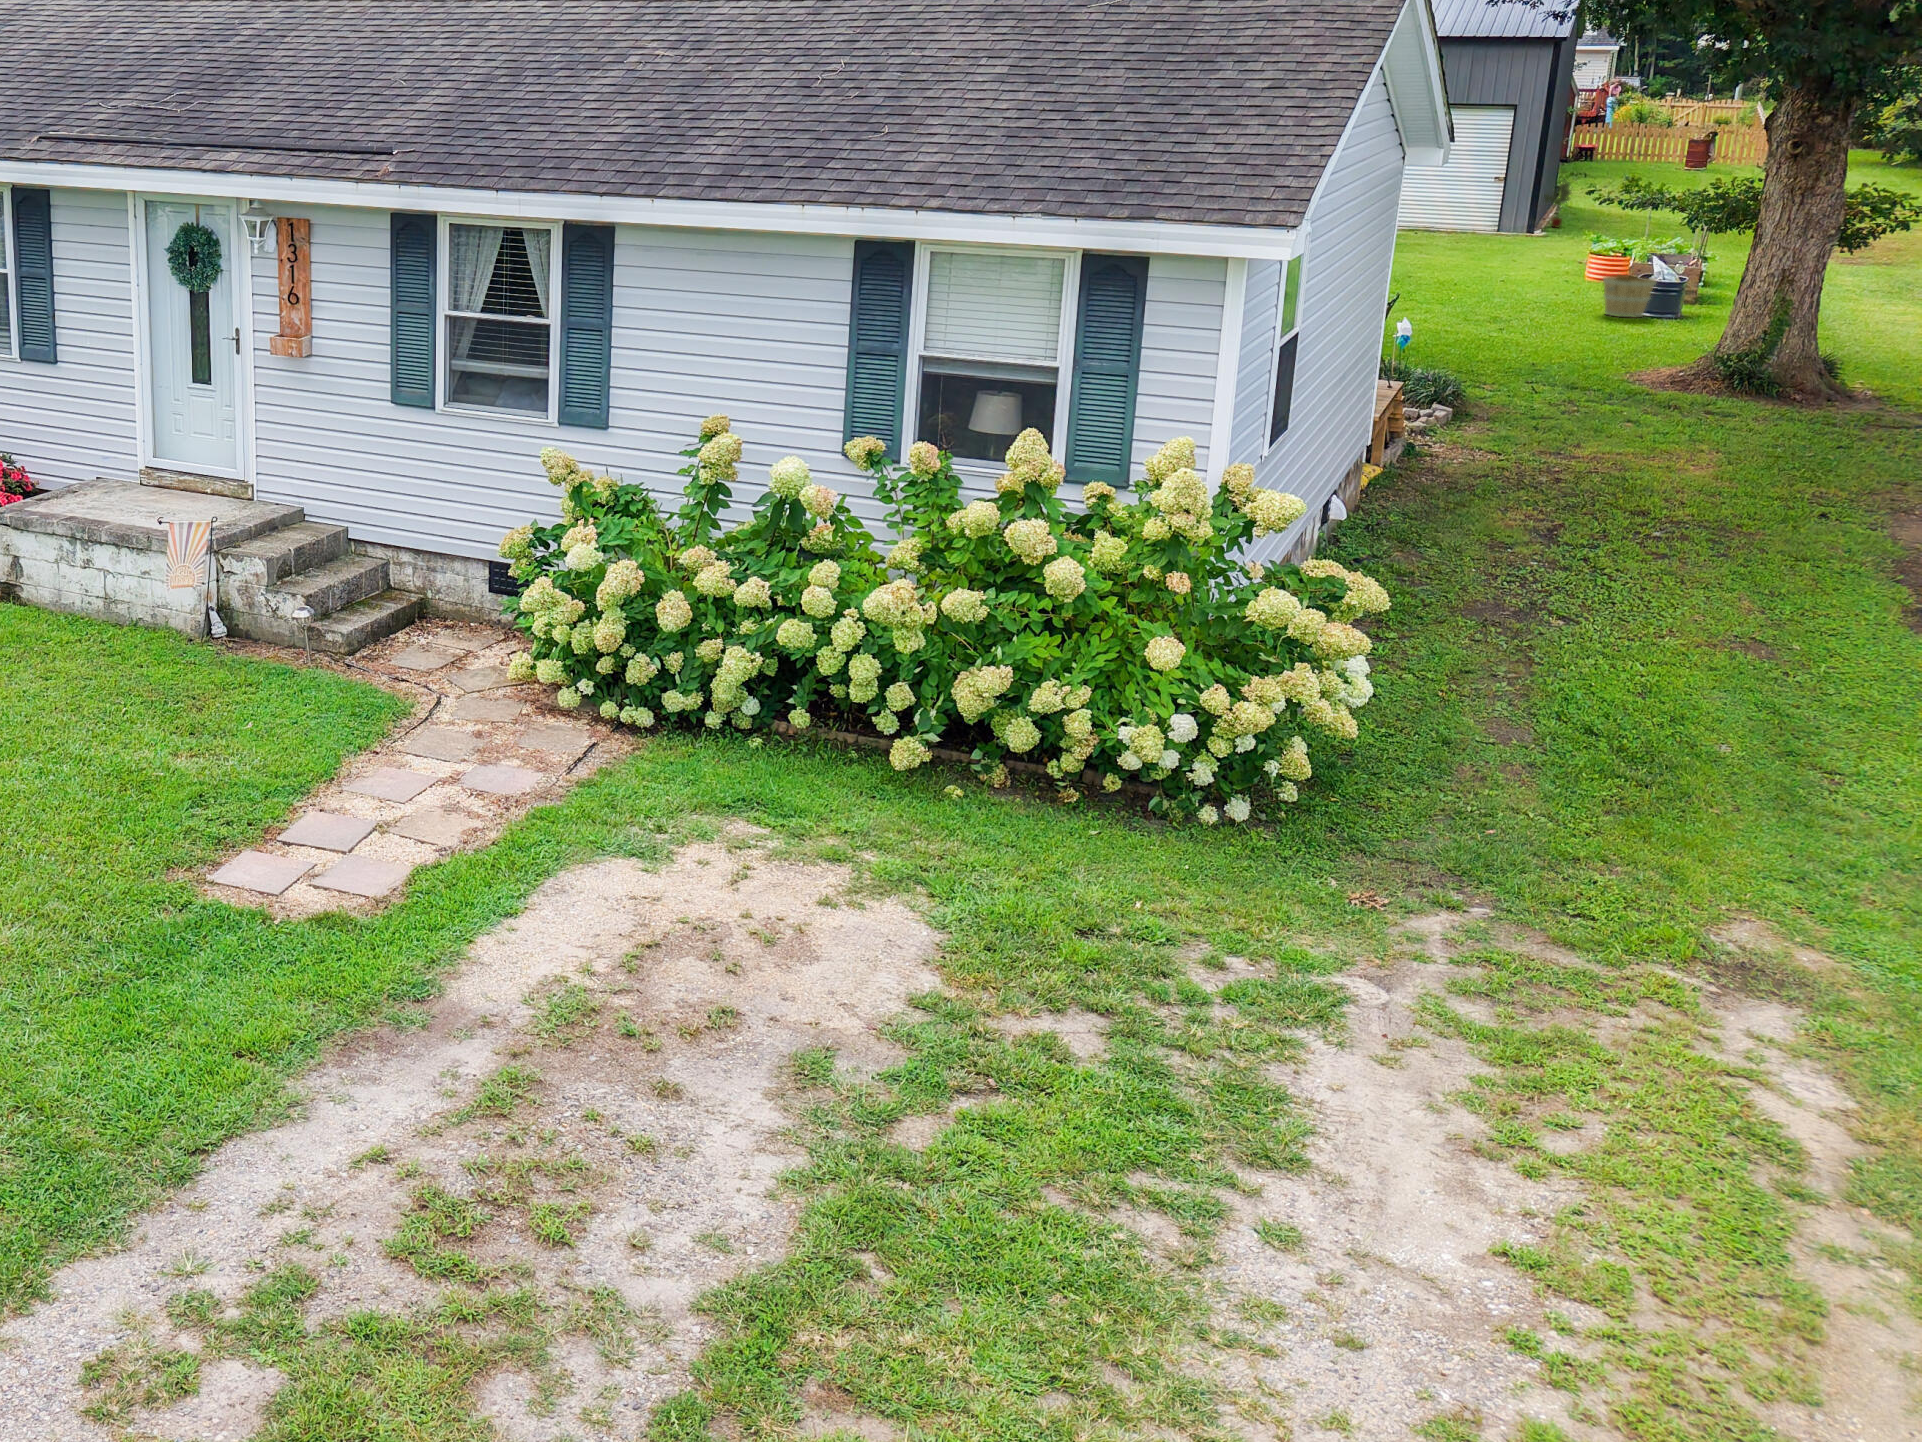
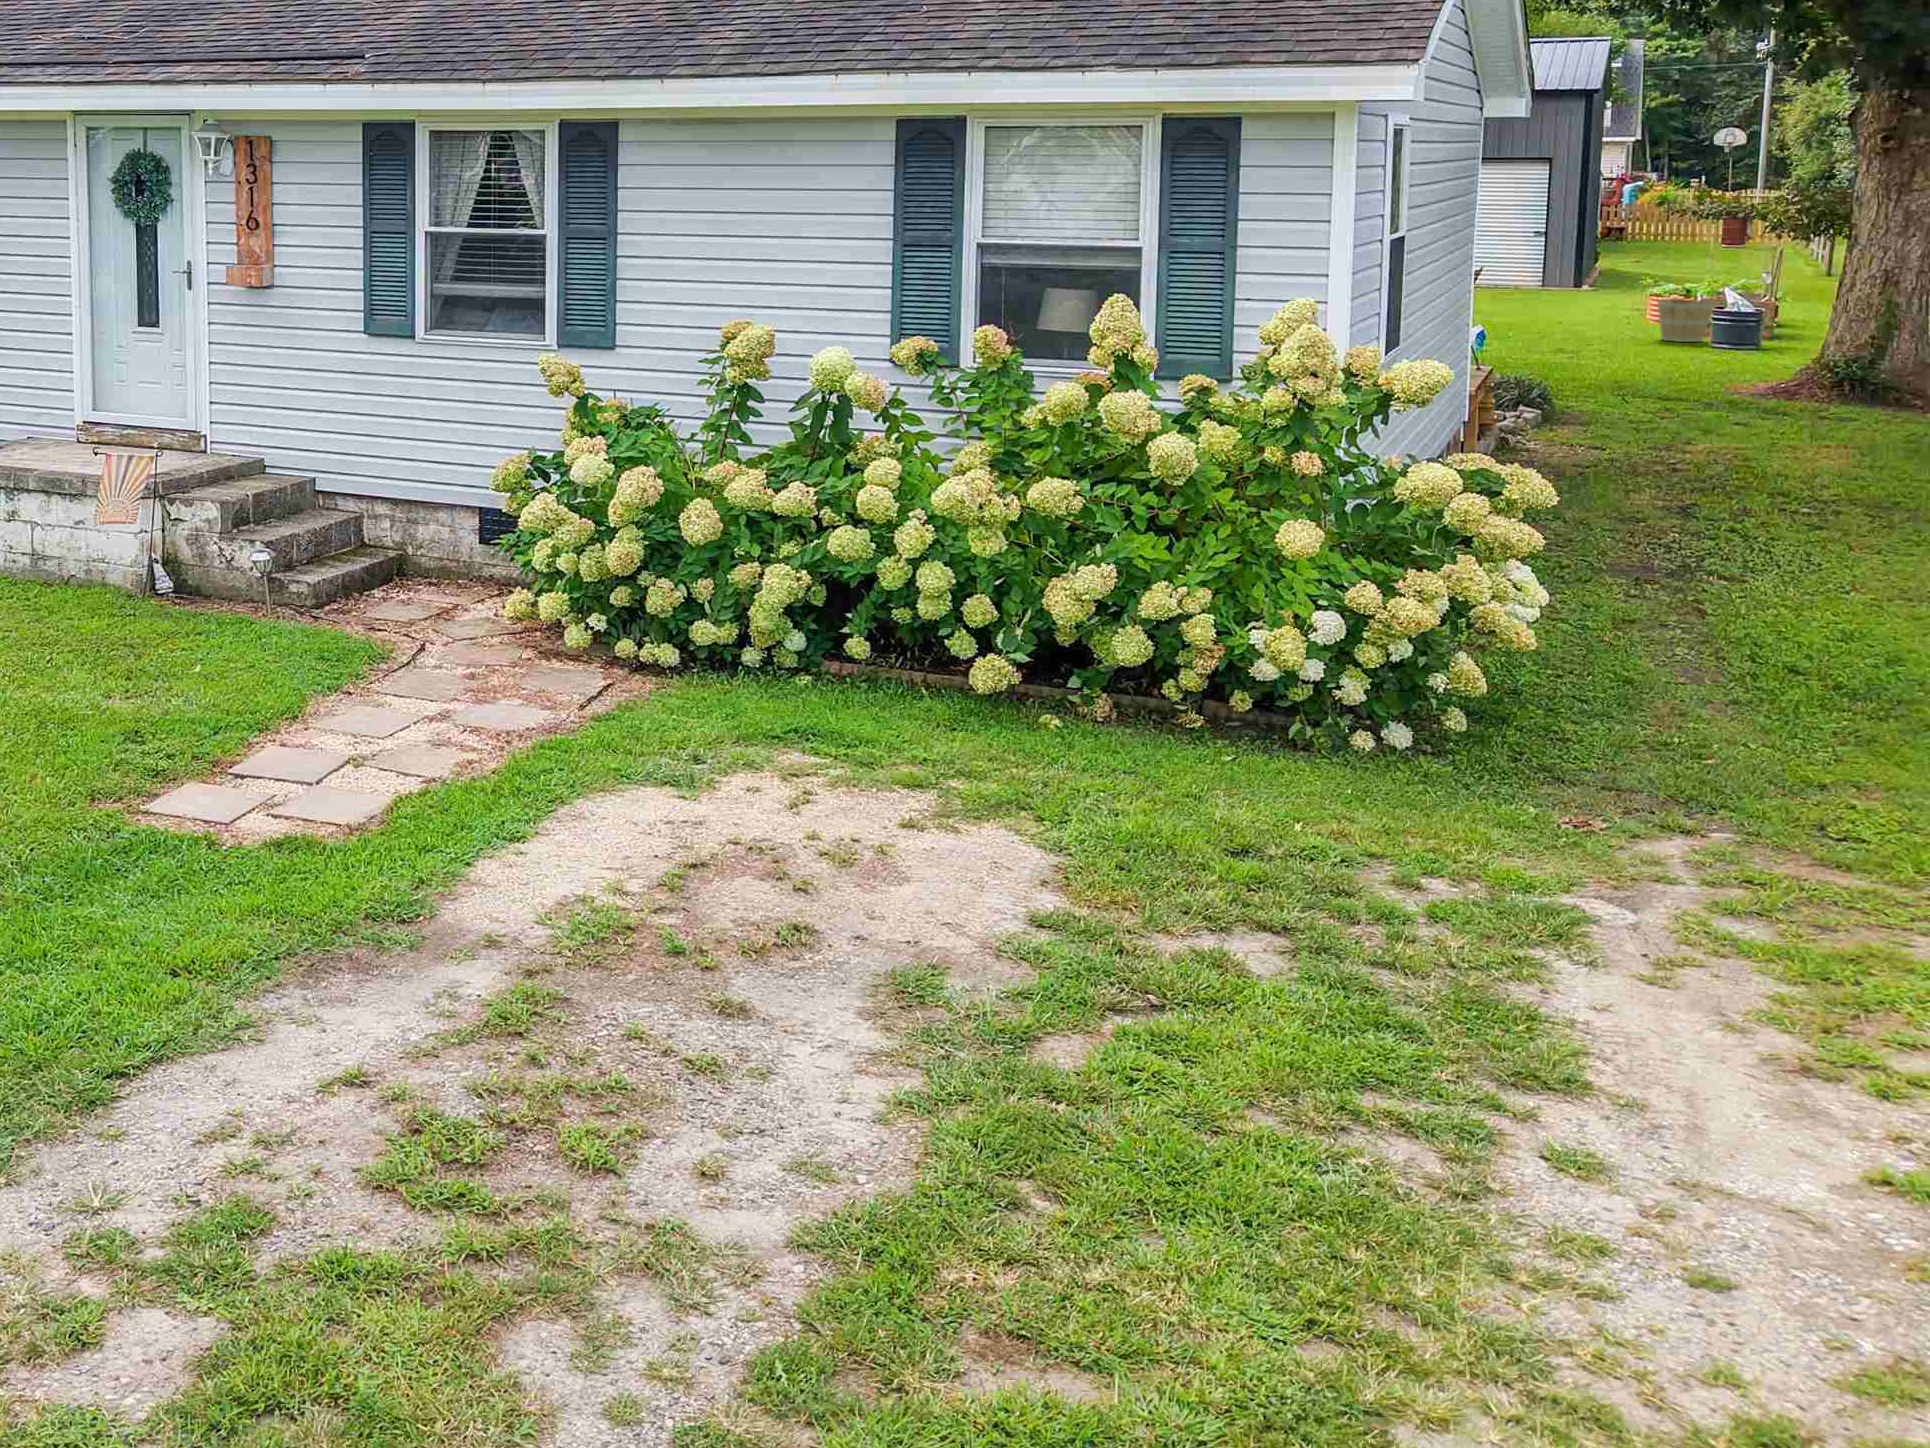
potted tree: present [1545,179,1572,228] -> none [1570,223,1603,276]

